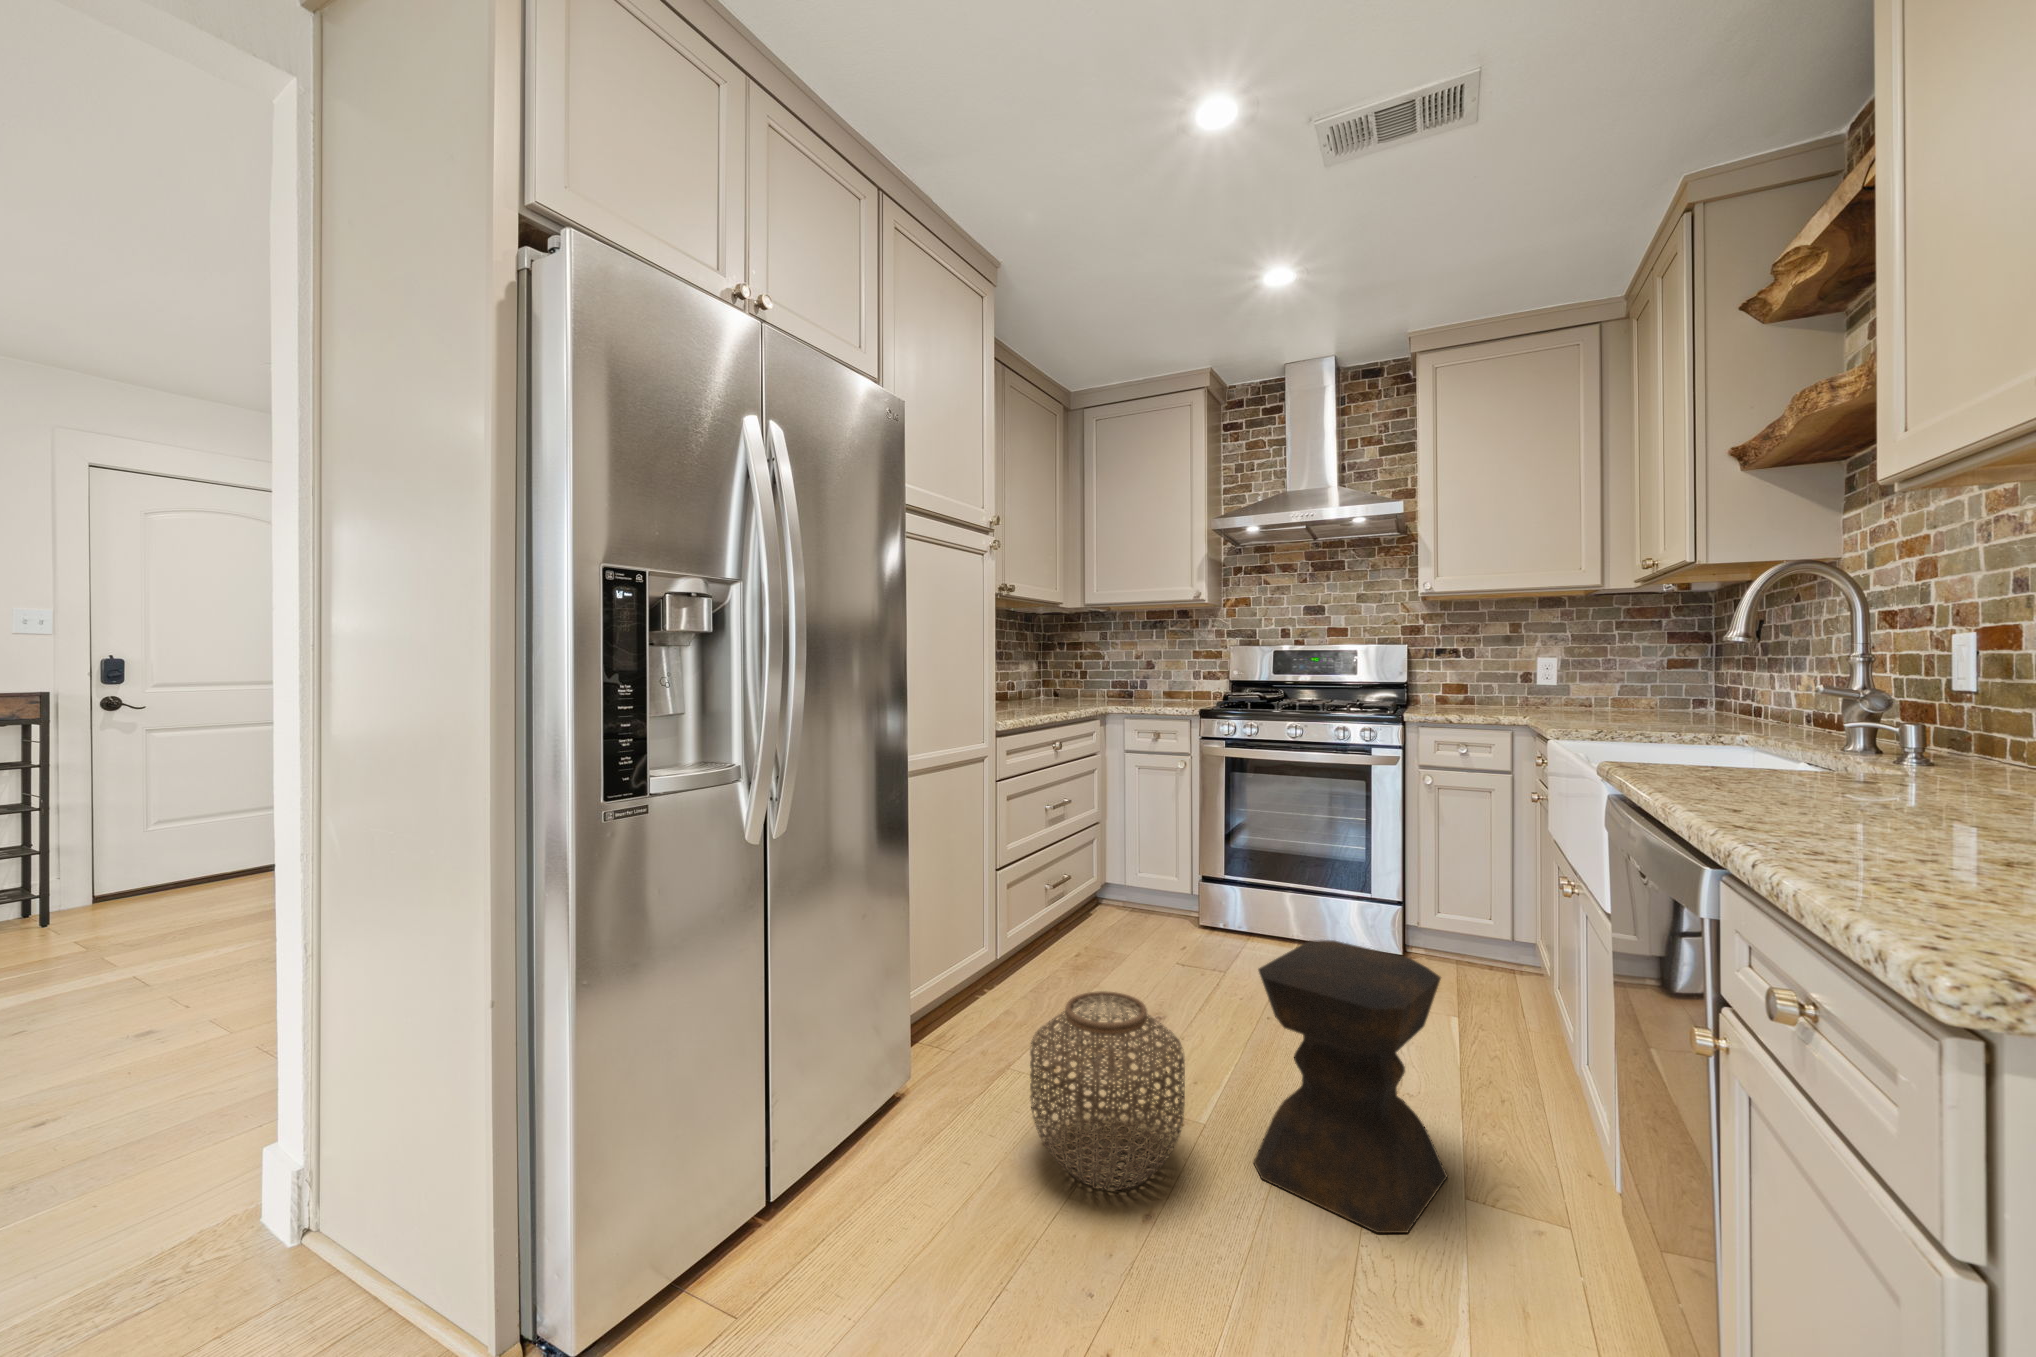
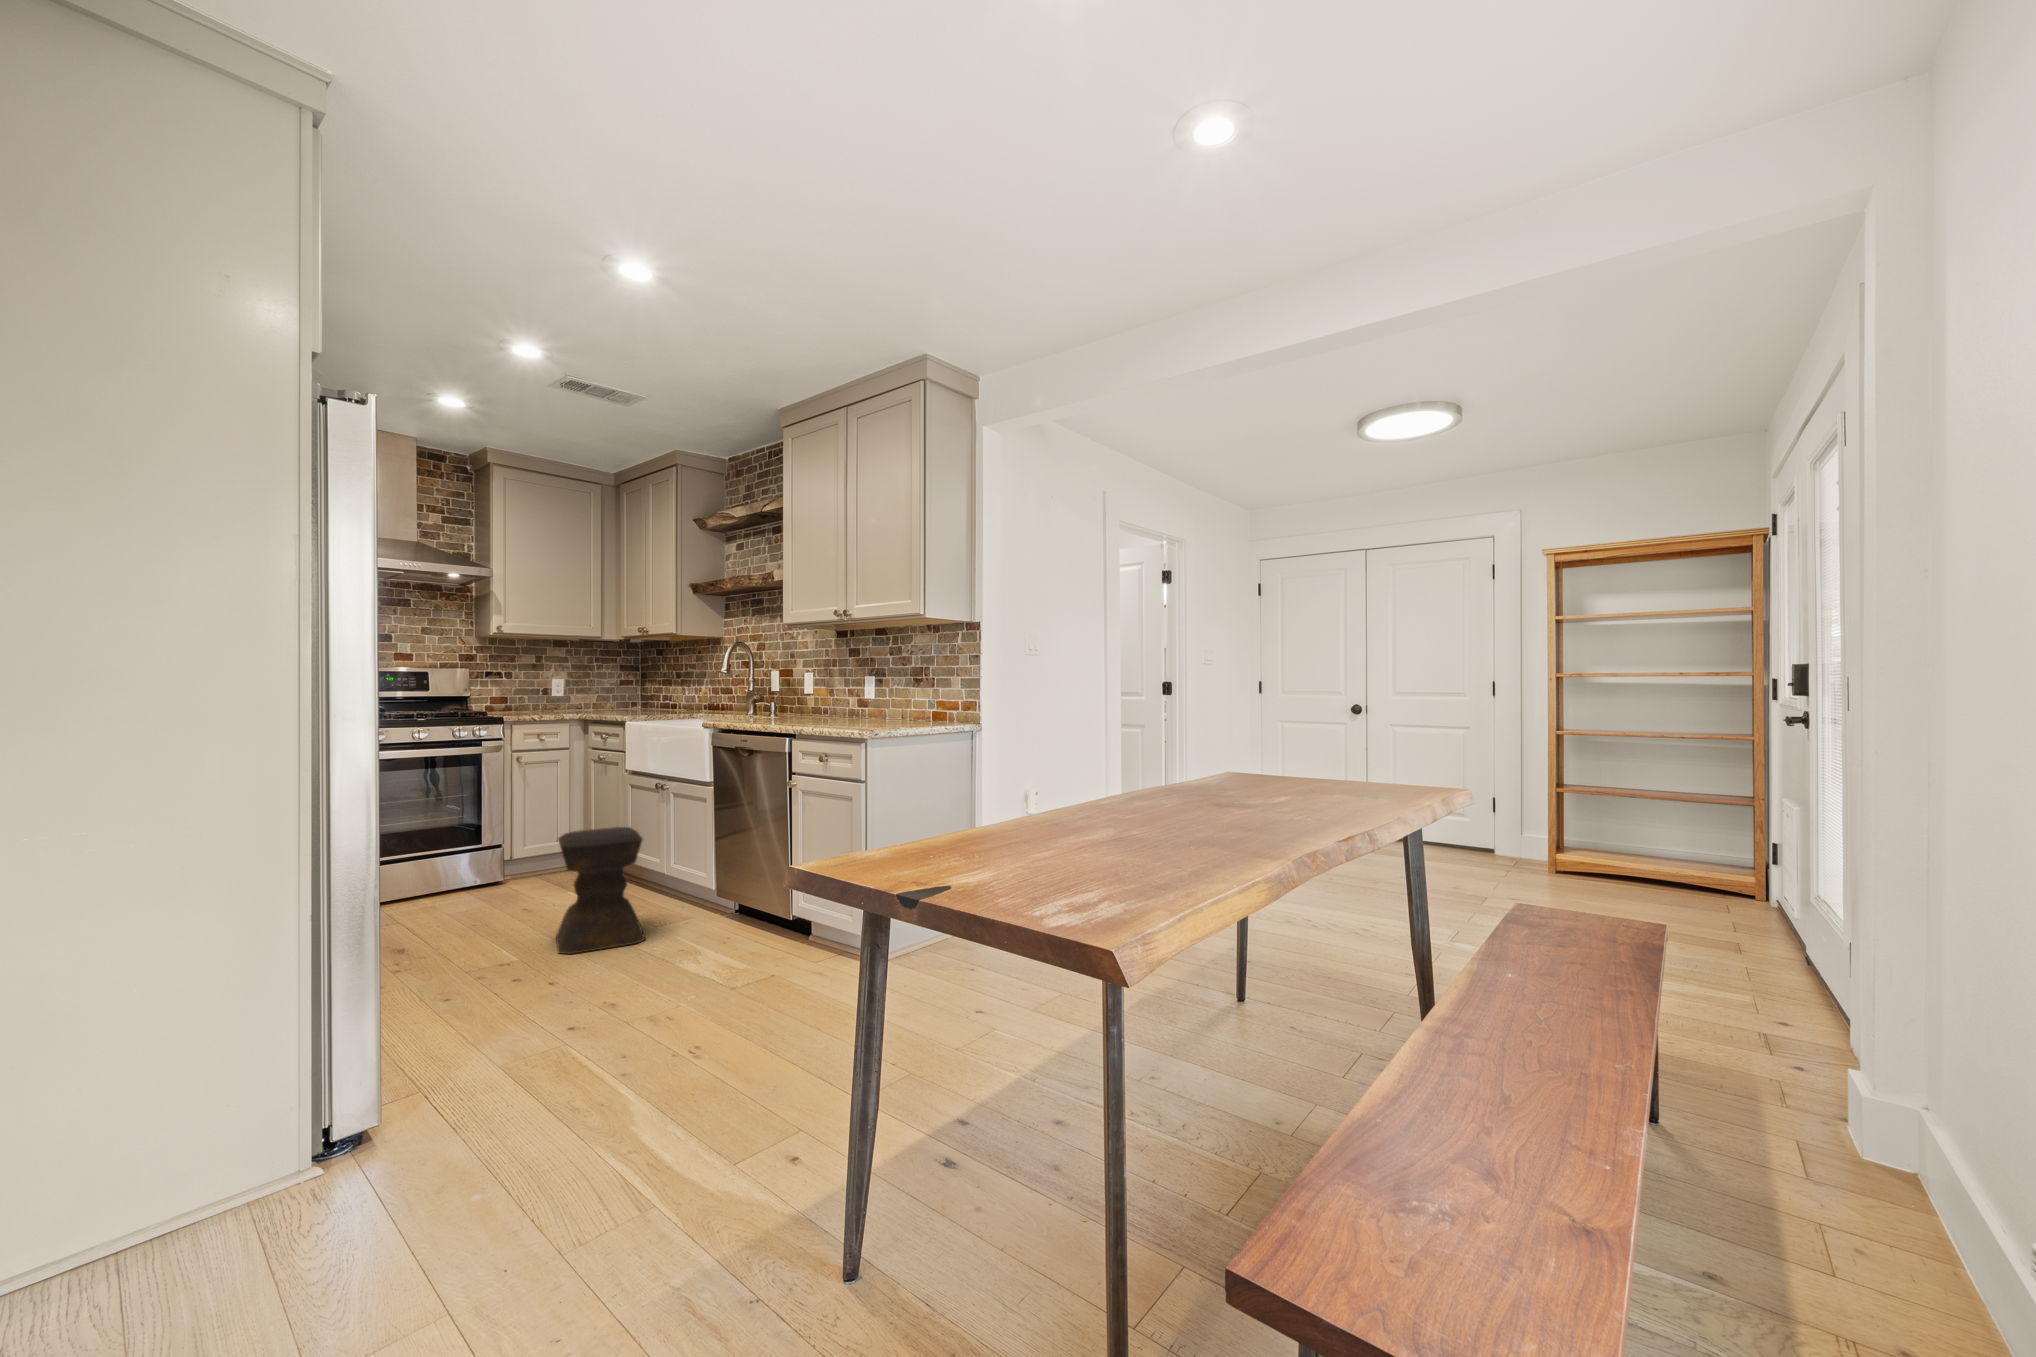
woven basket: present [1030,991,1185,1190] -> none [433,881,544,991]

